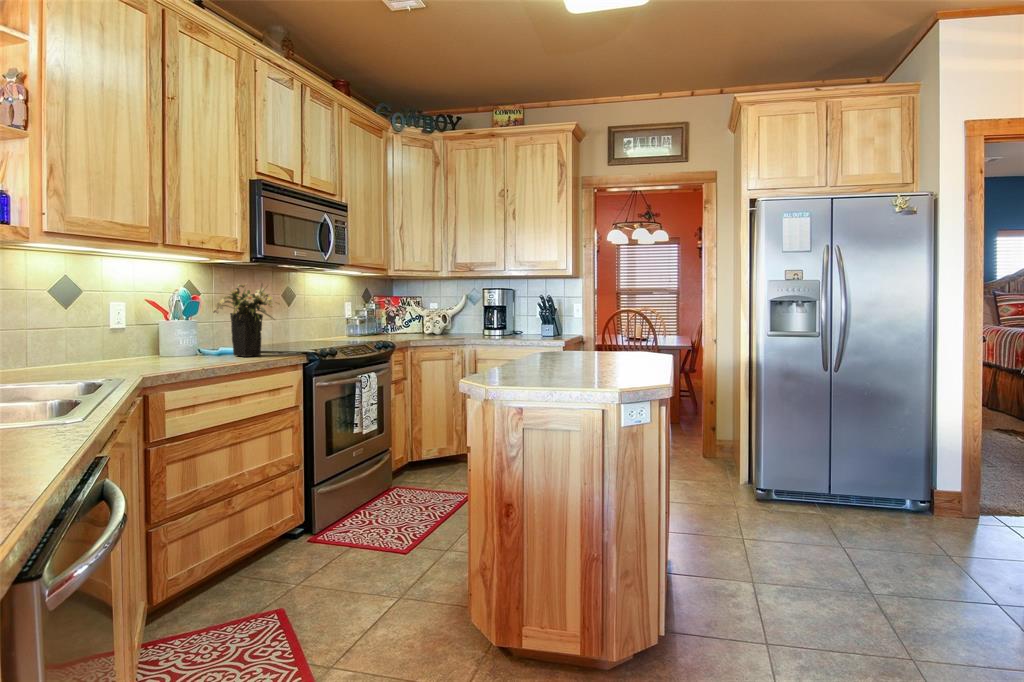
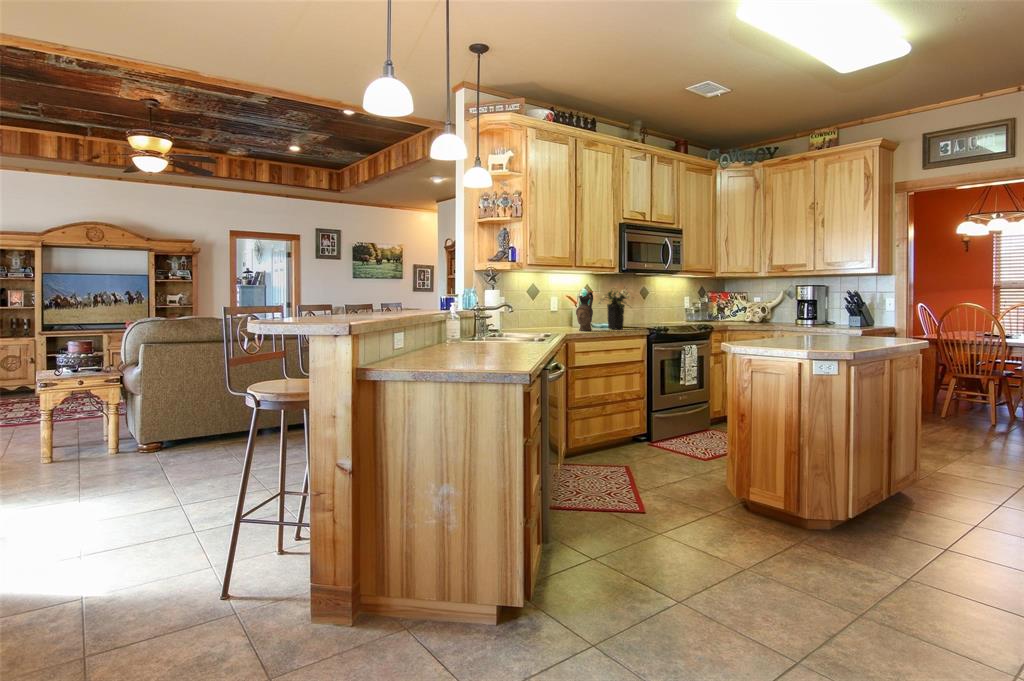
ceramic pitcher: none [166,291,202,364] -> present [576,292,593,331]

